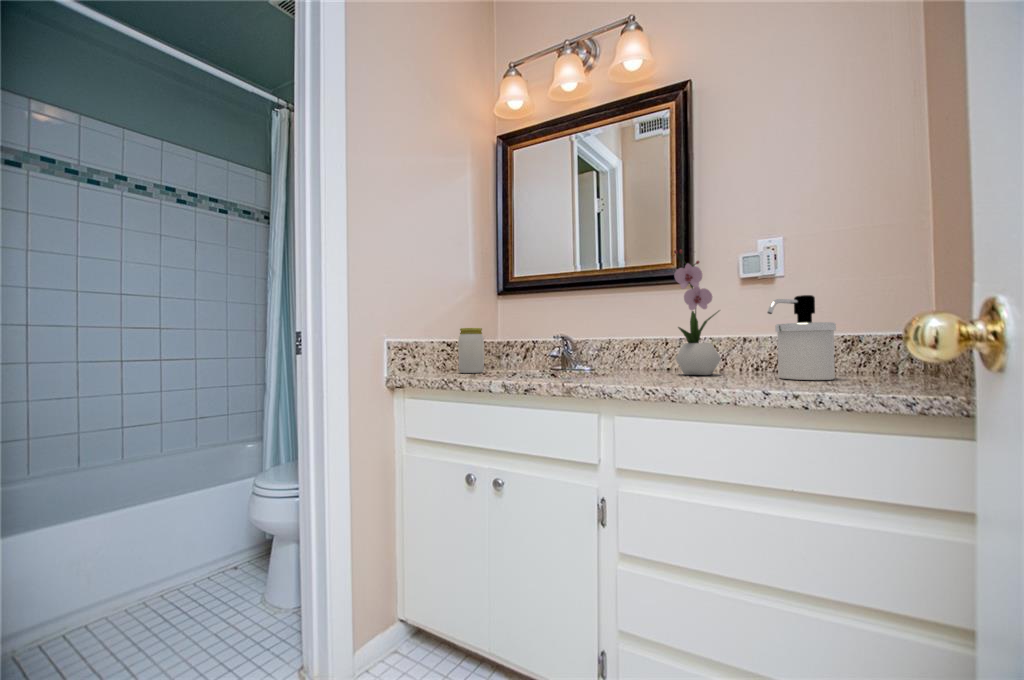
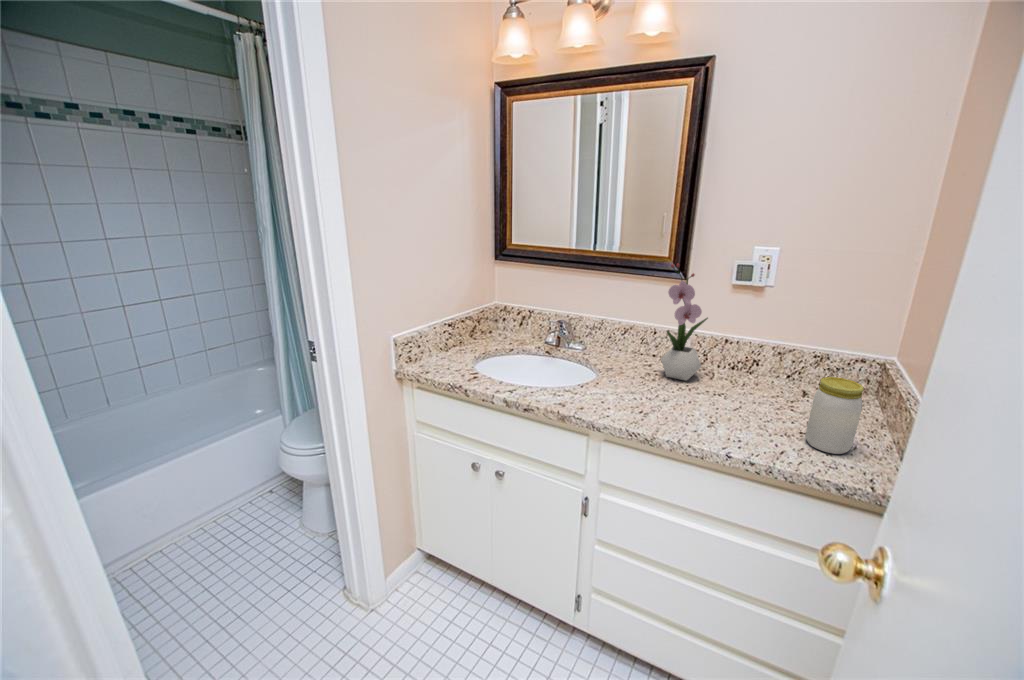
soap dispenser: present [768,295,836,380] -> none [746,328,807,409]
jar: present [458,328,484,373] -> present [806,377,864,454]

